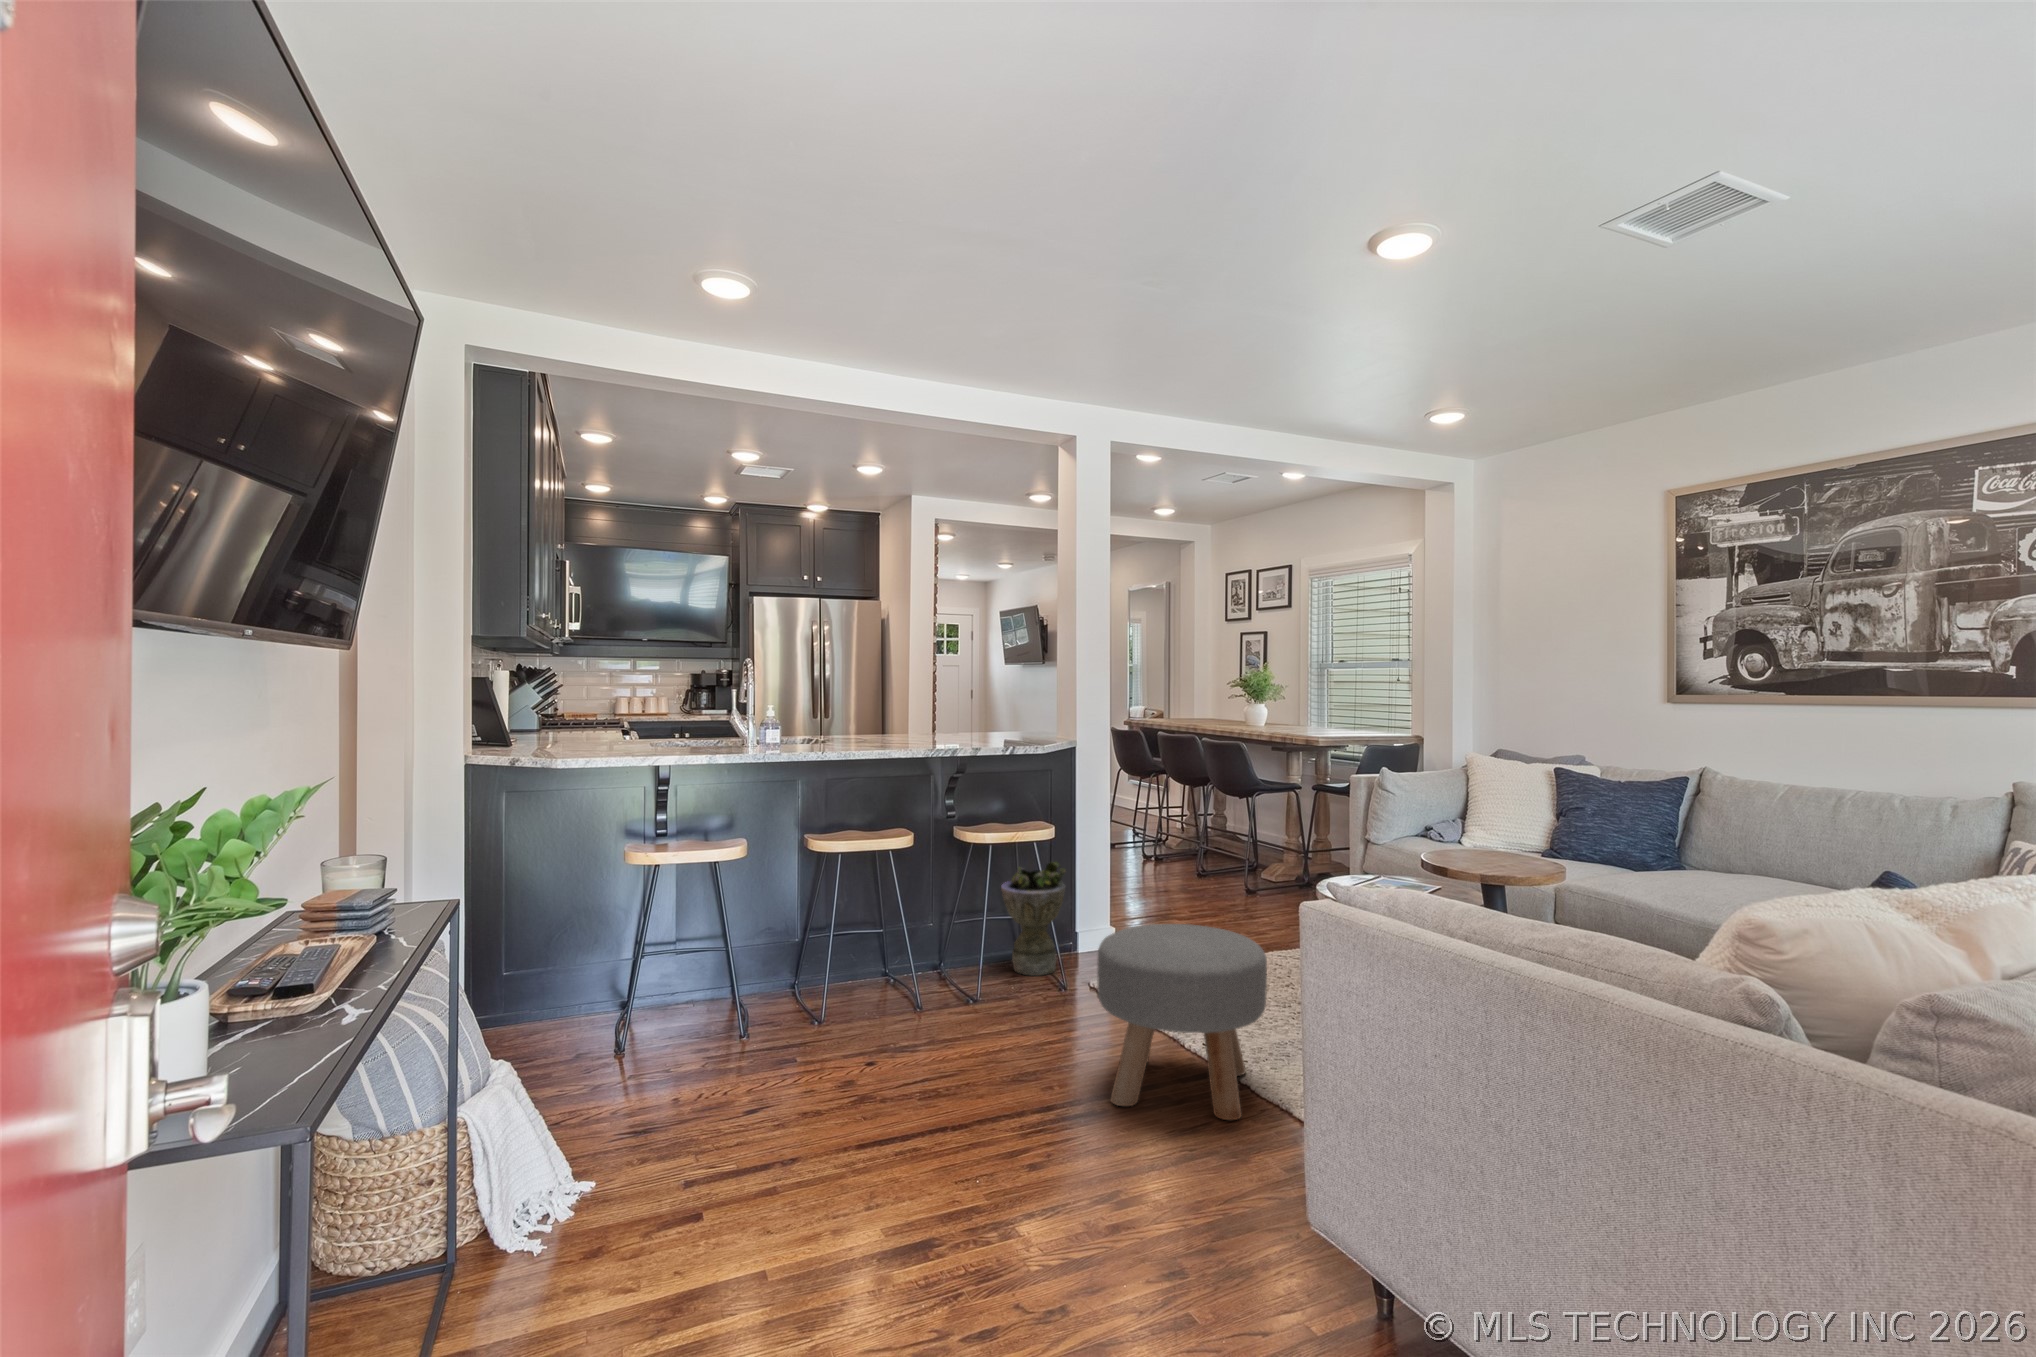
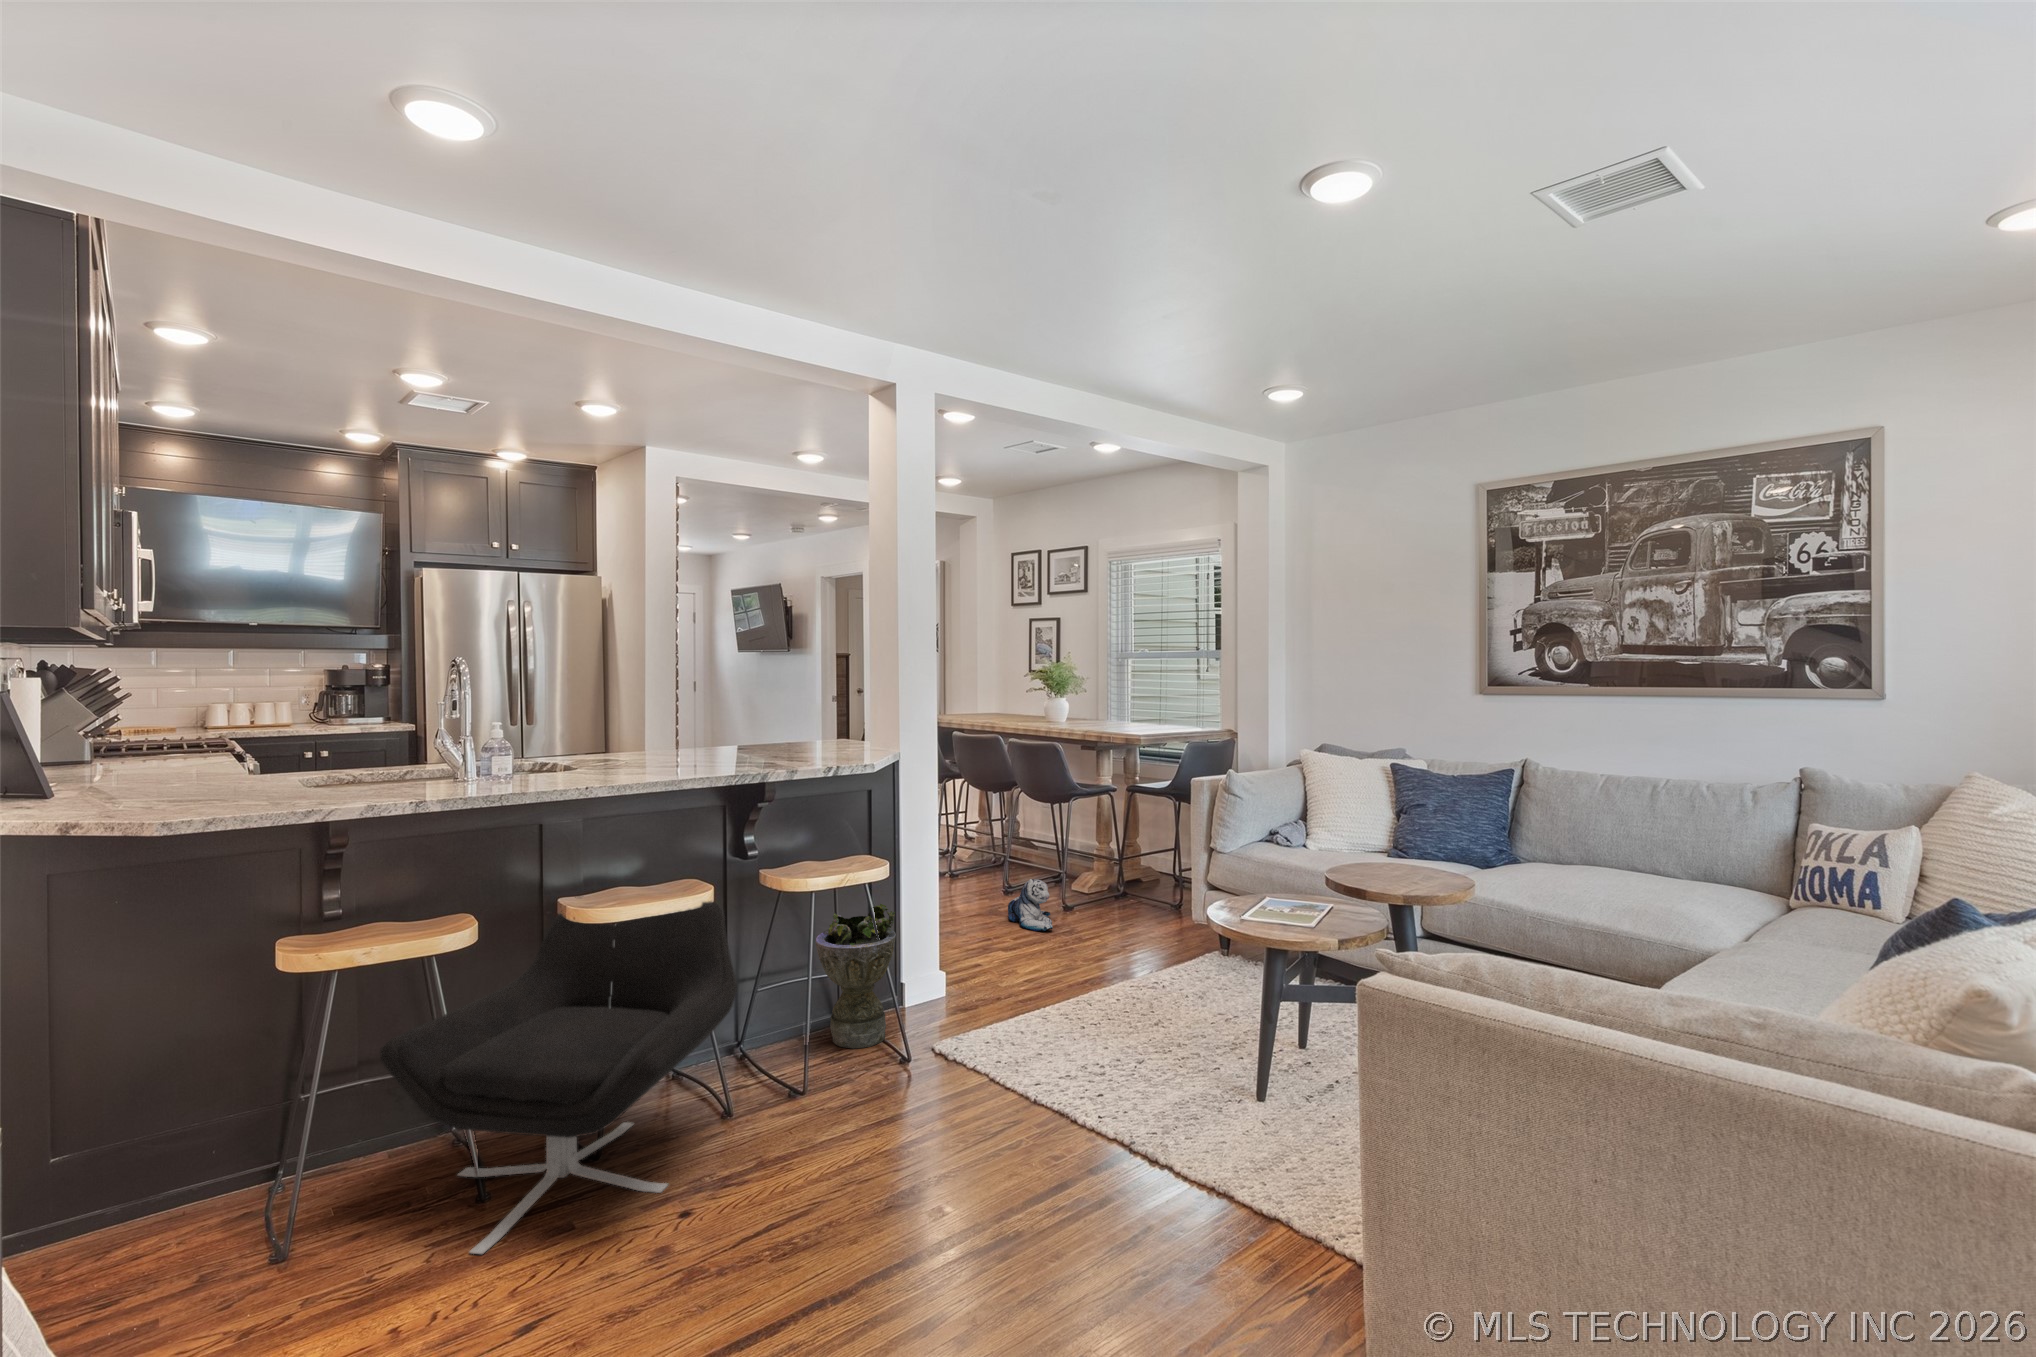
lounge chair: none [681,834,925,1068] -> present [380,901,737,1254]
plush toy: none [1194,860,1234,906] -> present [1008,879,1053,931]
ottoman: present [1097,924,1267,1120] -> none [992,980,1194,1223]

